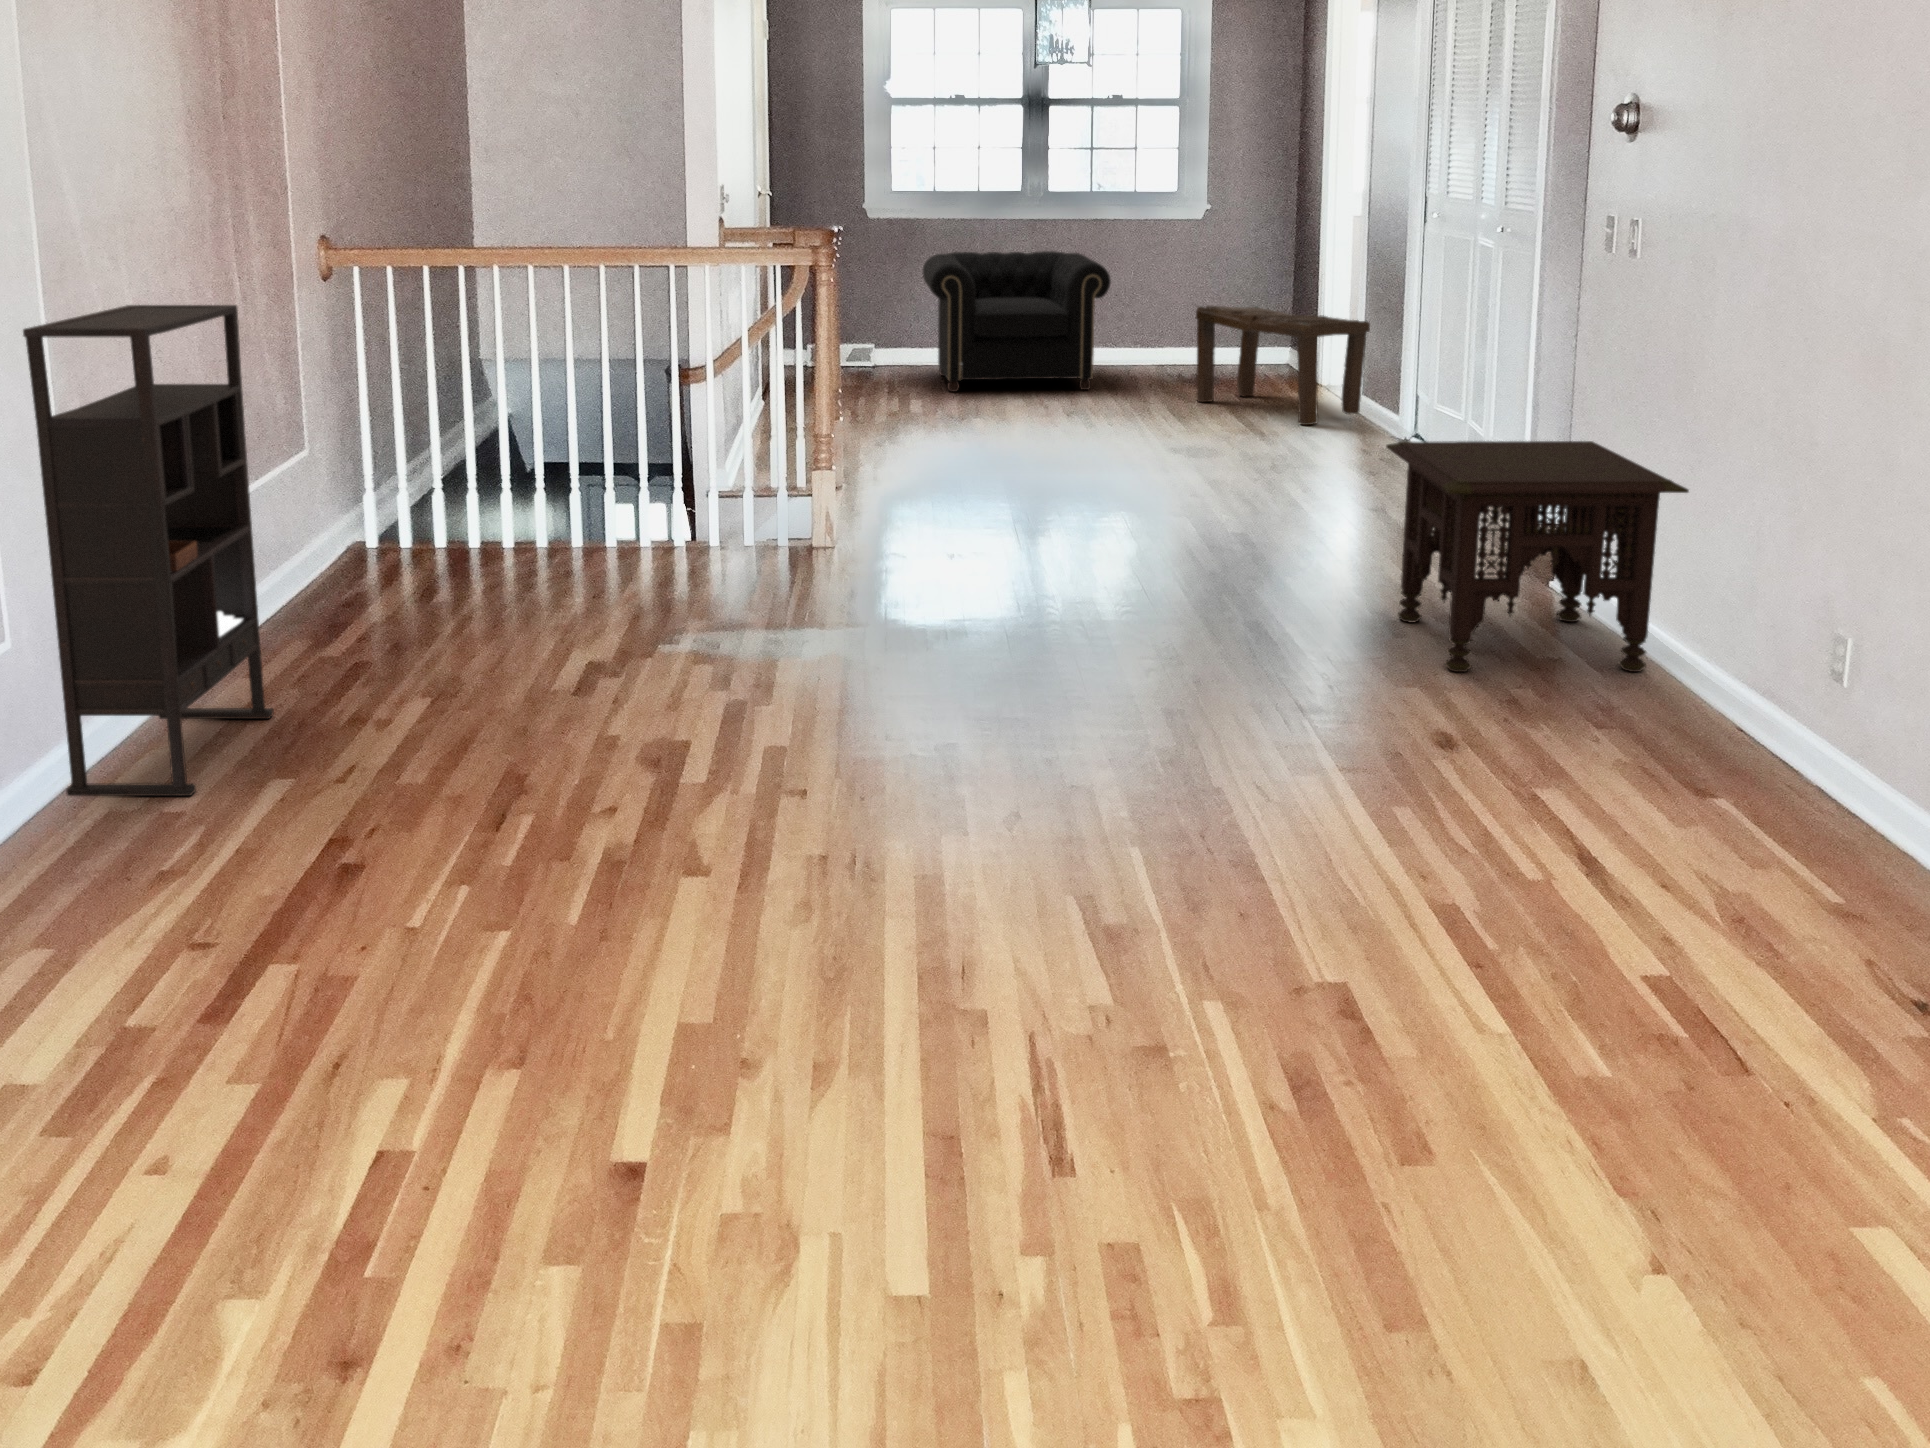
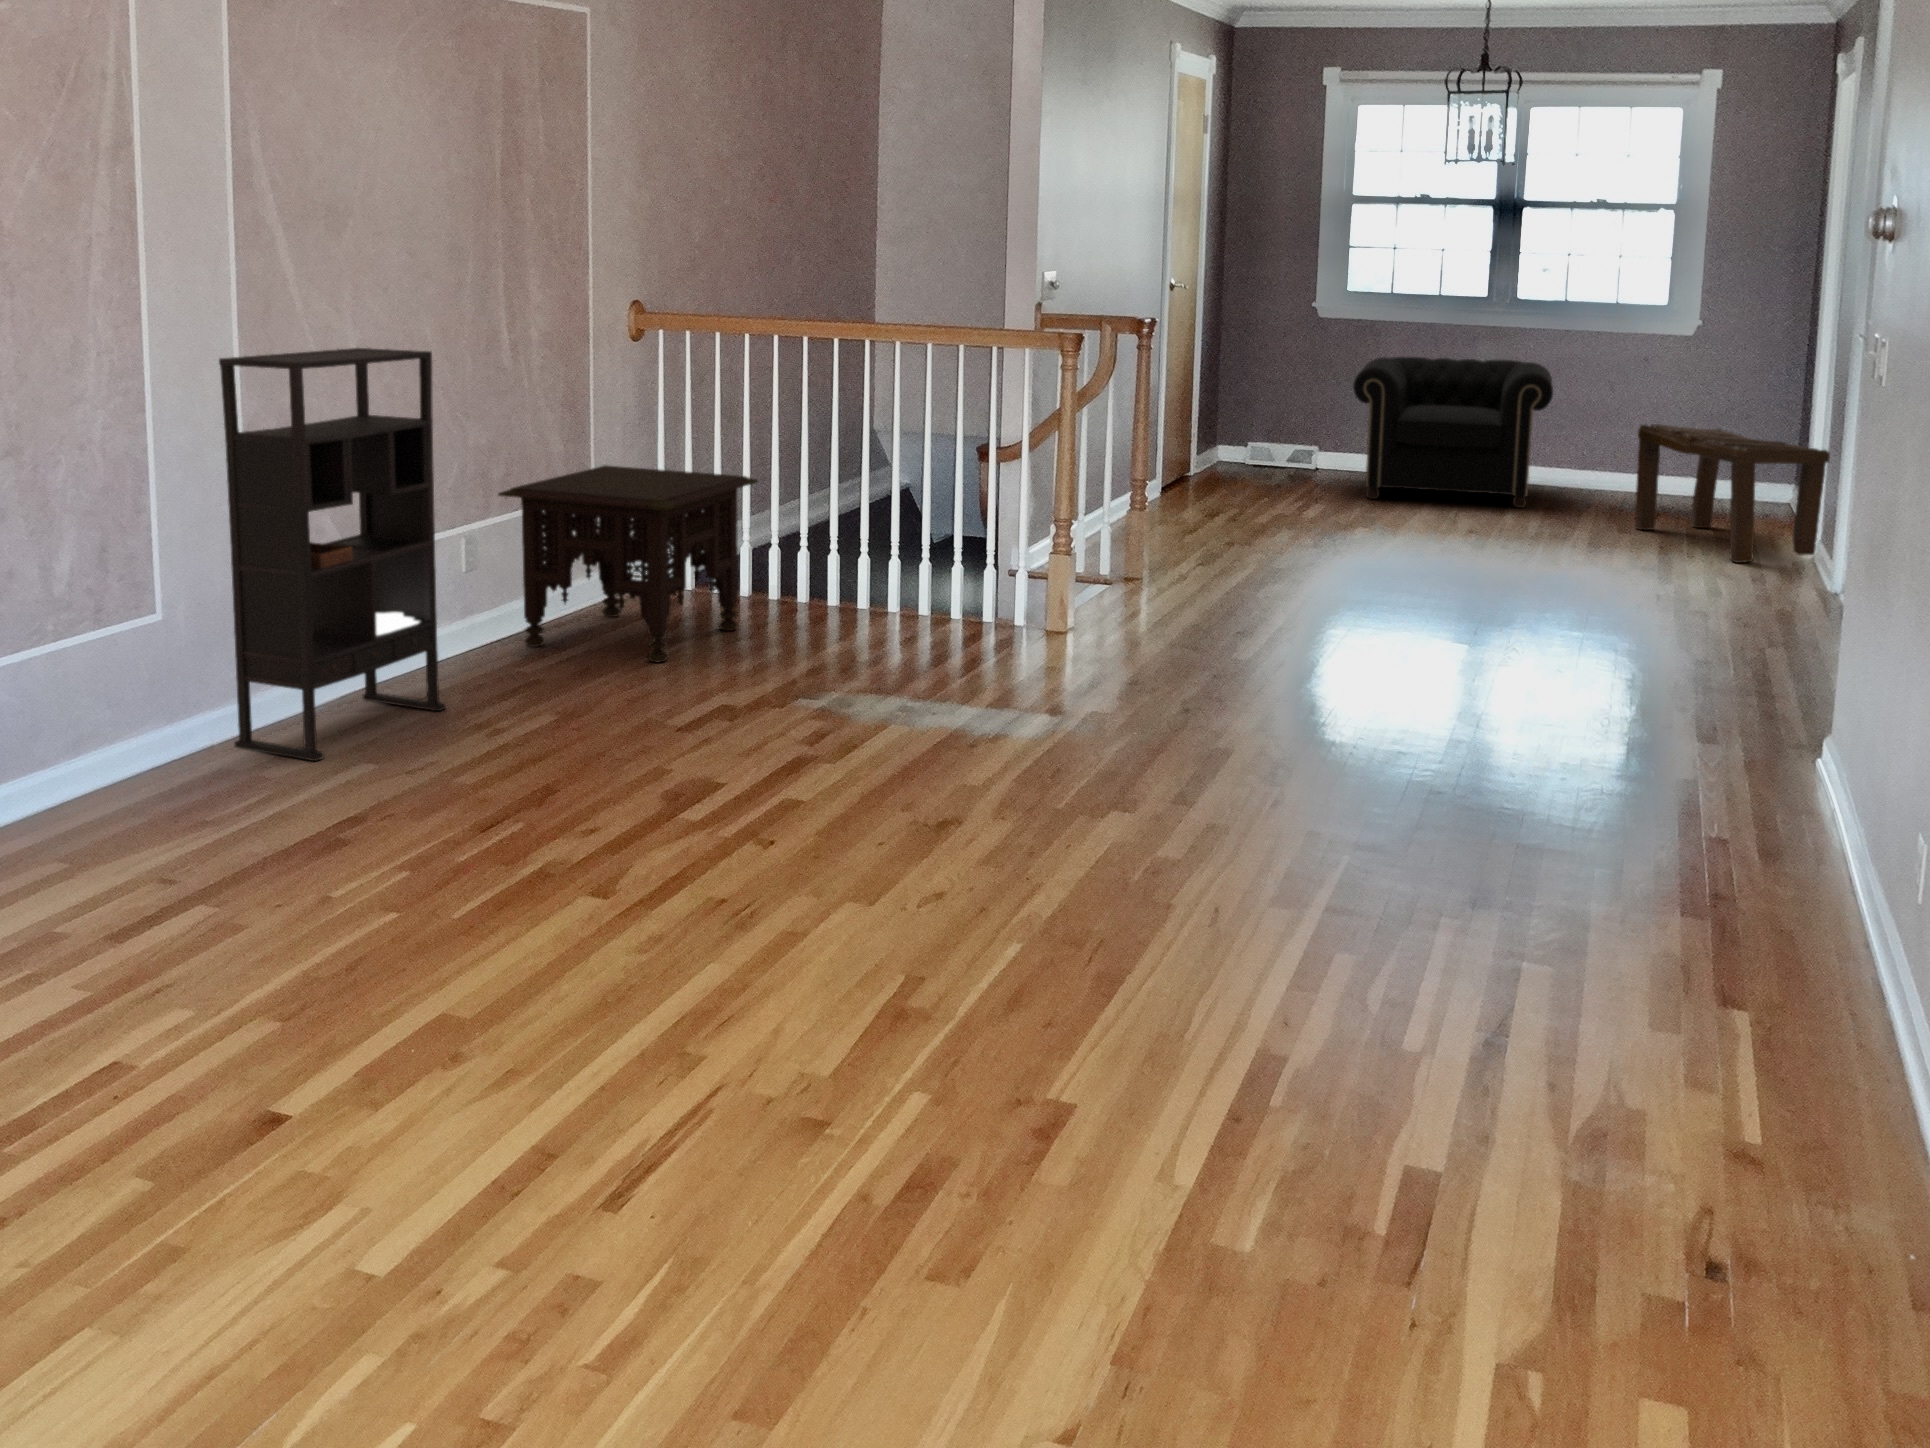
side table: present [1386,441,1689,672] -> present [498,465,758,662]

